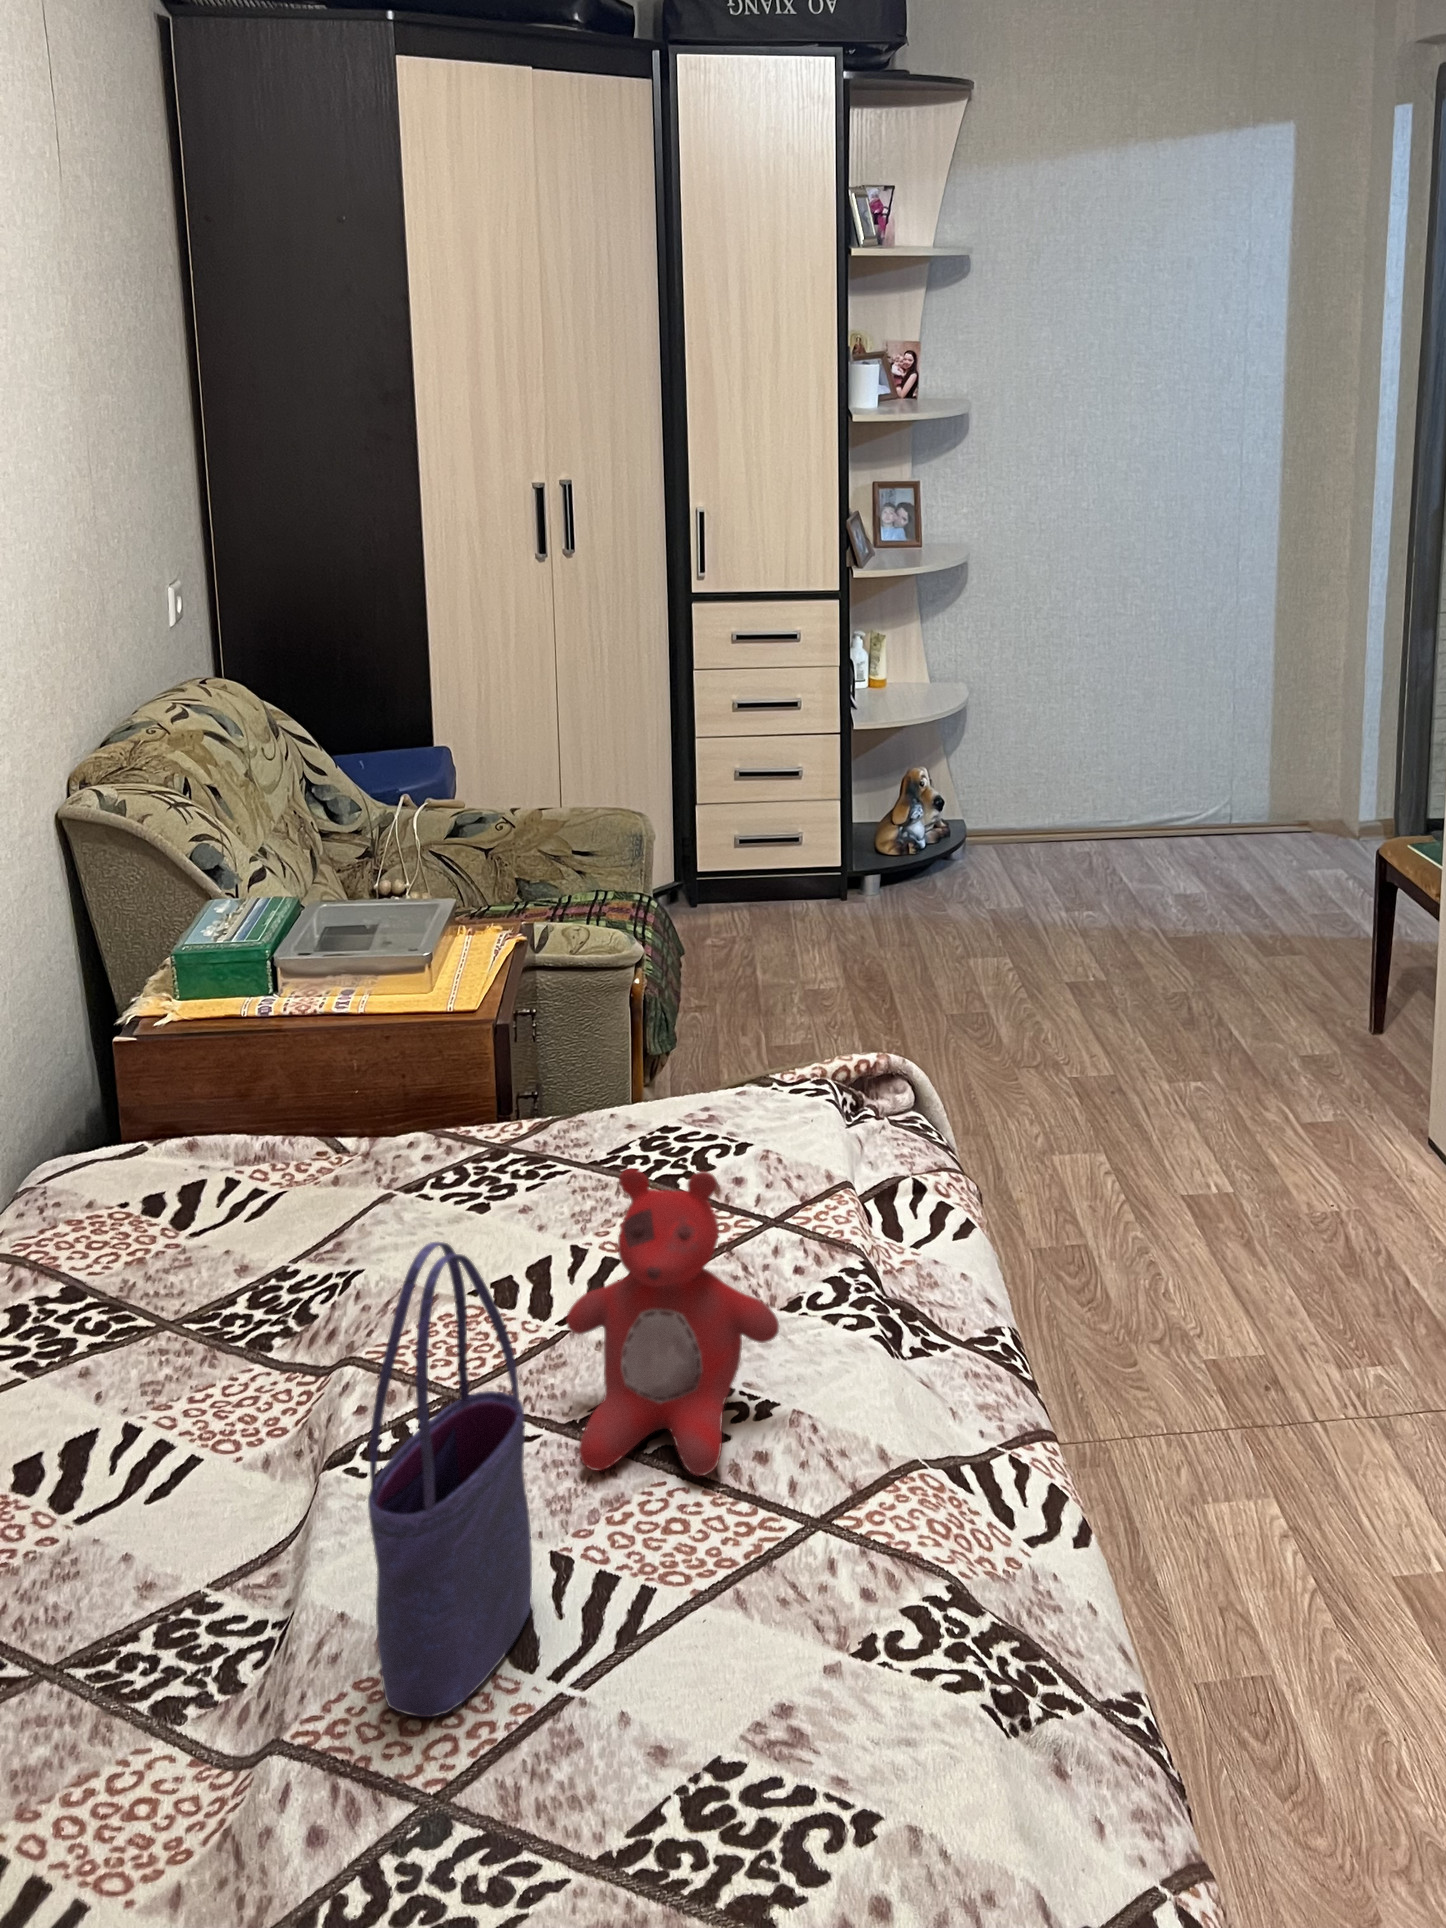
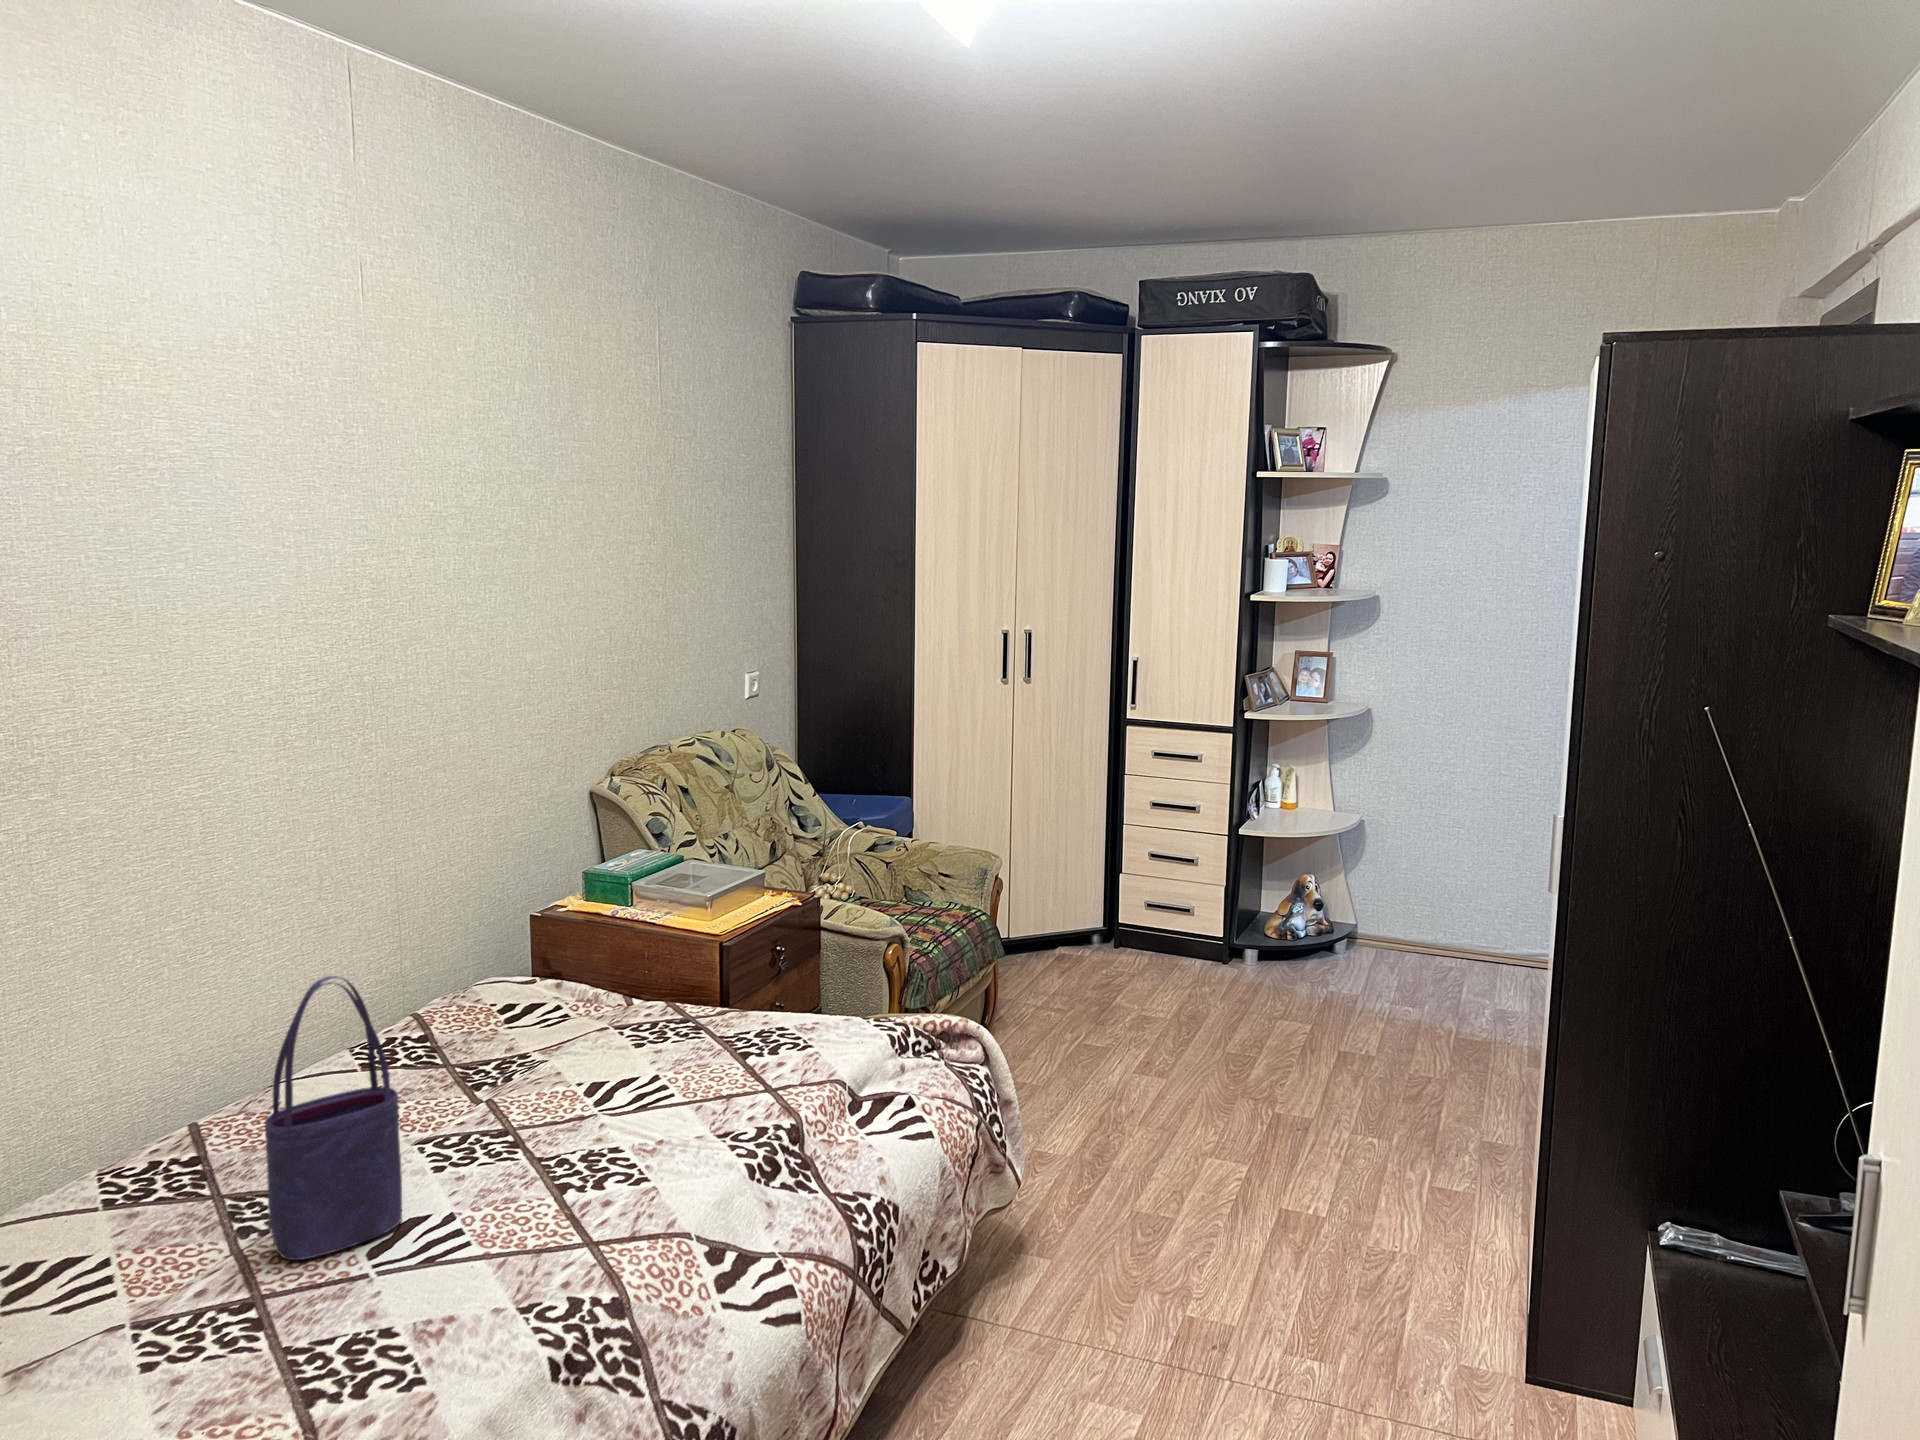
stuffed bear: present [566,1169,779,1476] -> none [497,995,642,1199]

